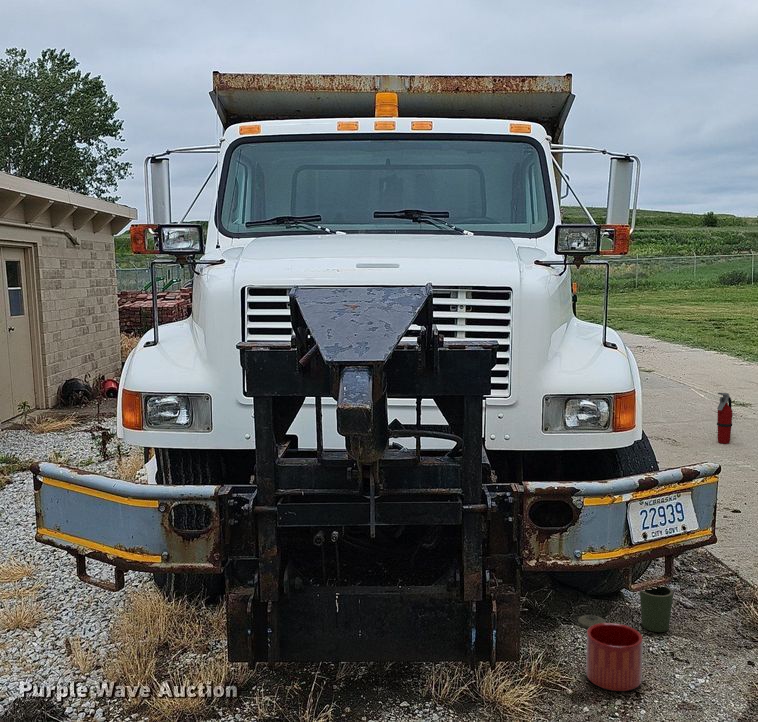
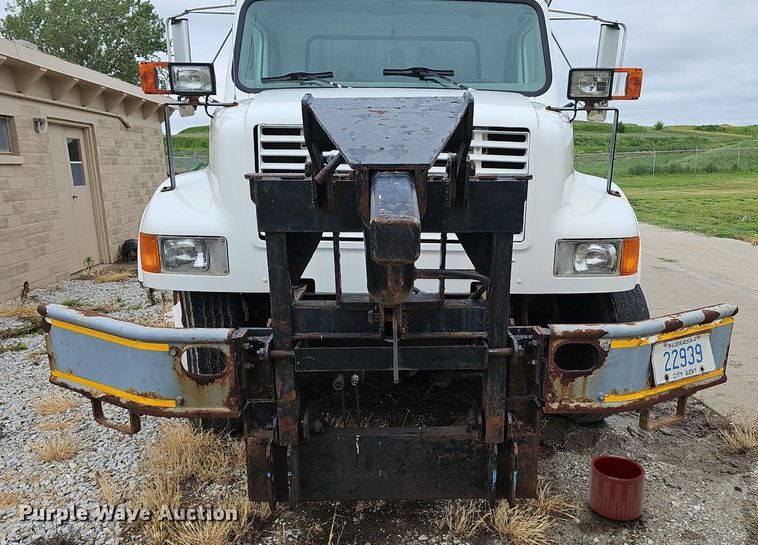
fire extinguisher: present [717,393,733,444] -> none [664,246,678,289]
trash can: present [578,586,673,632] -> none [572,415,663,460]

